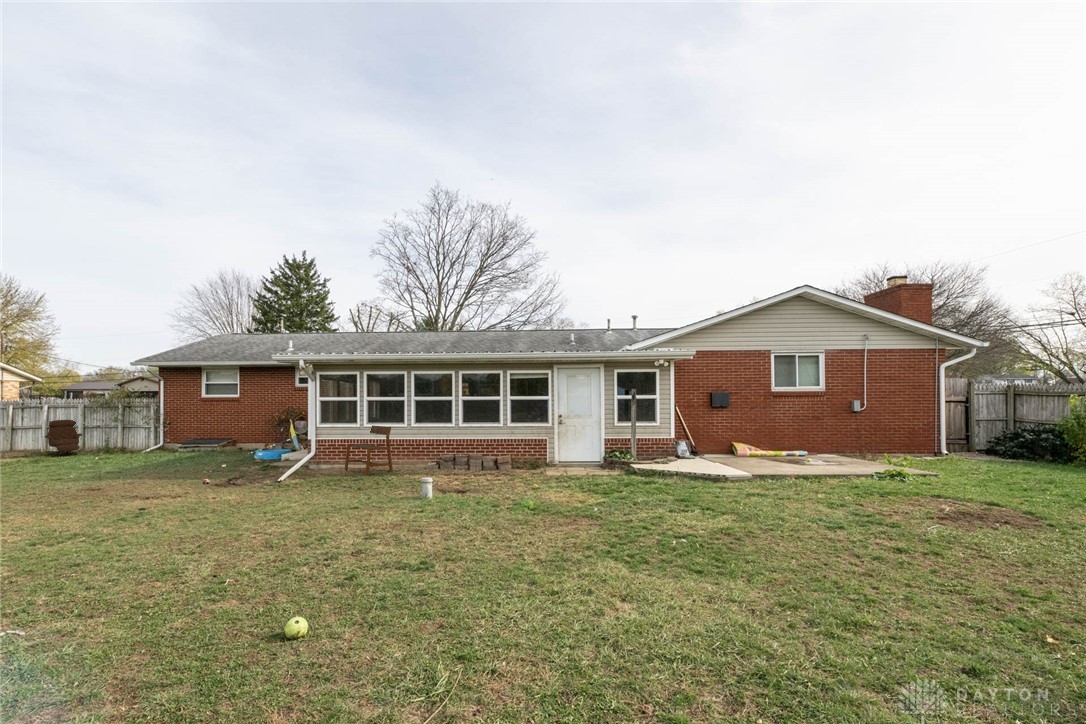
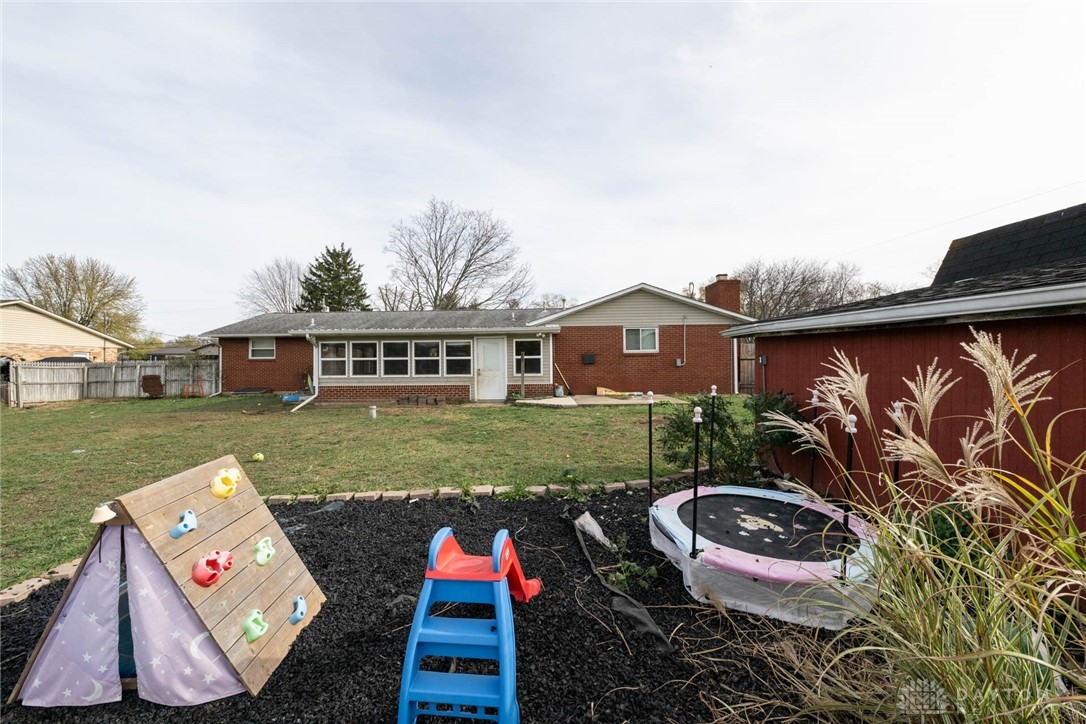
bench: present [345,425,393,475] -> present [183,375,204,398]

